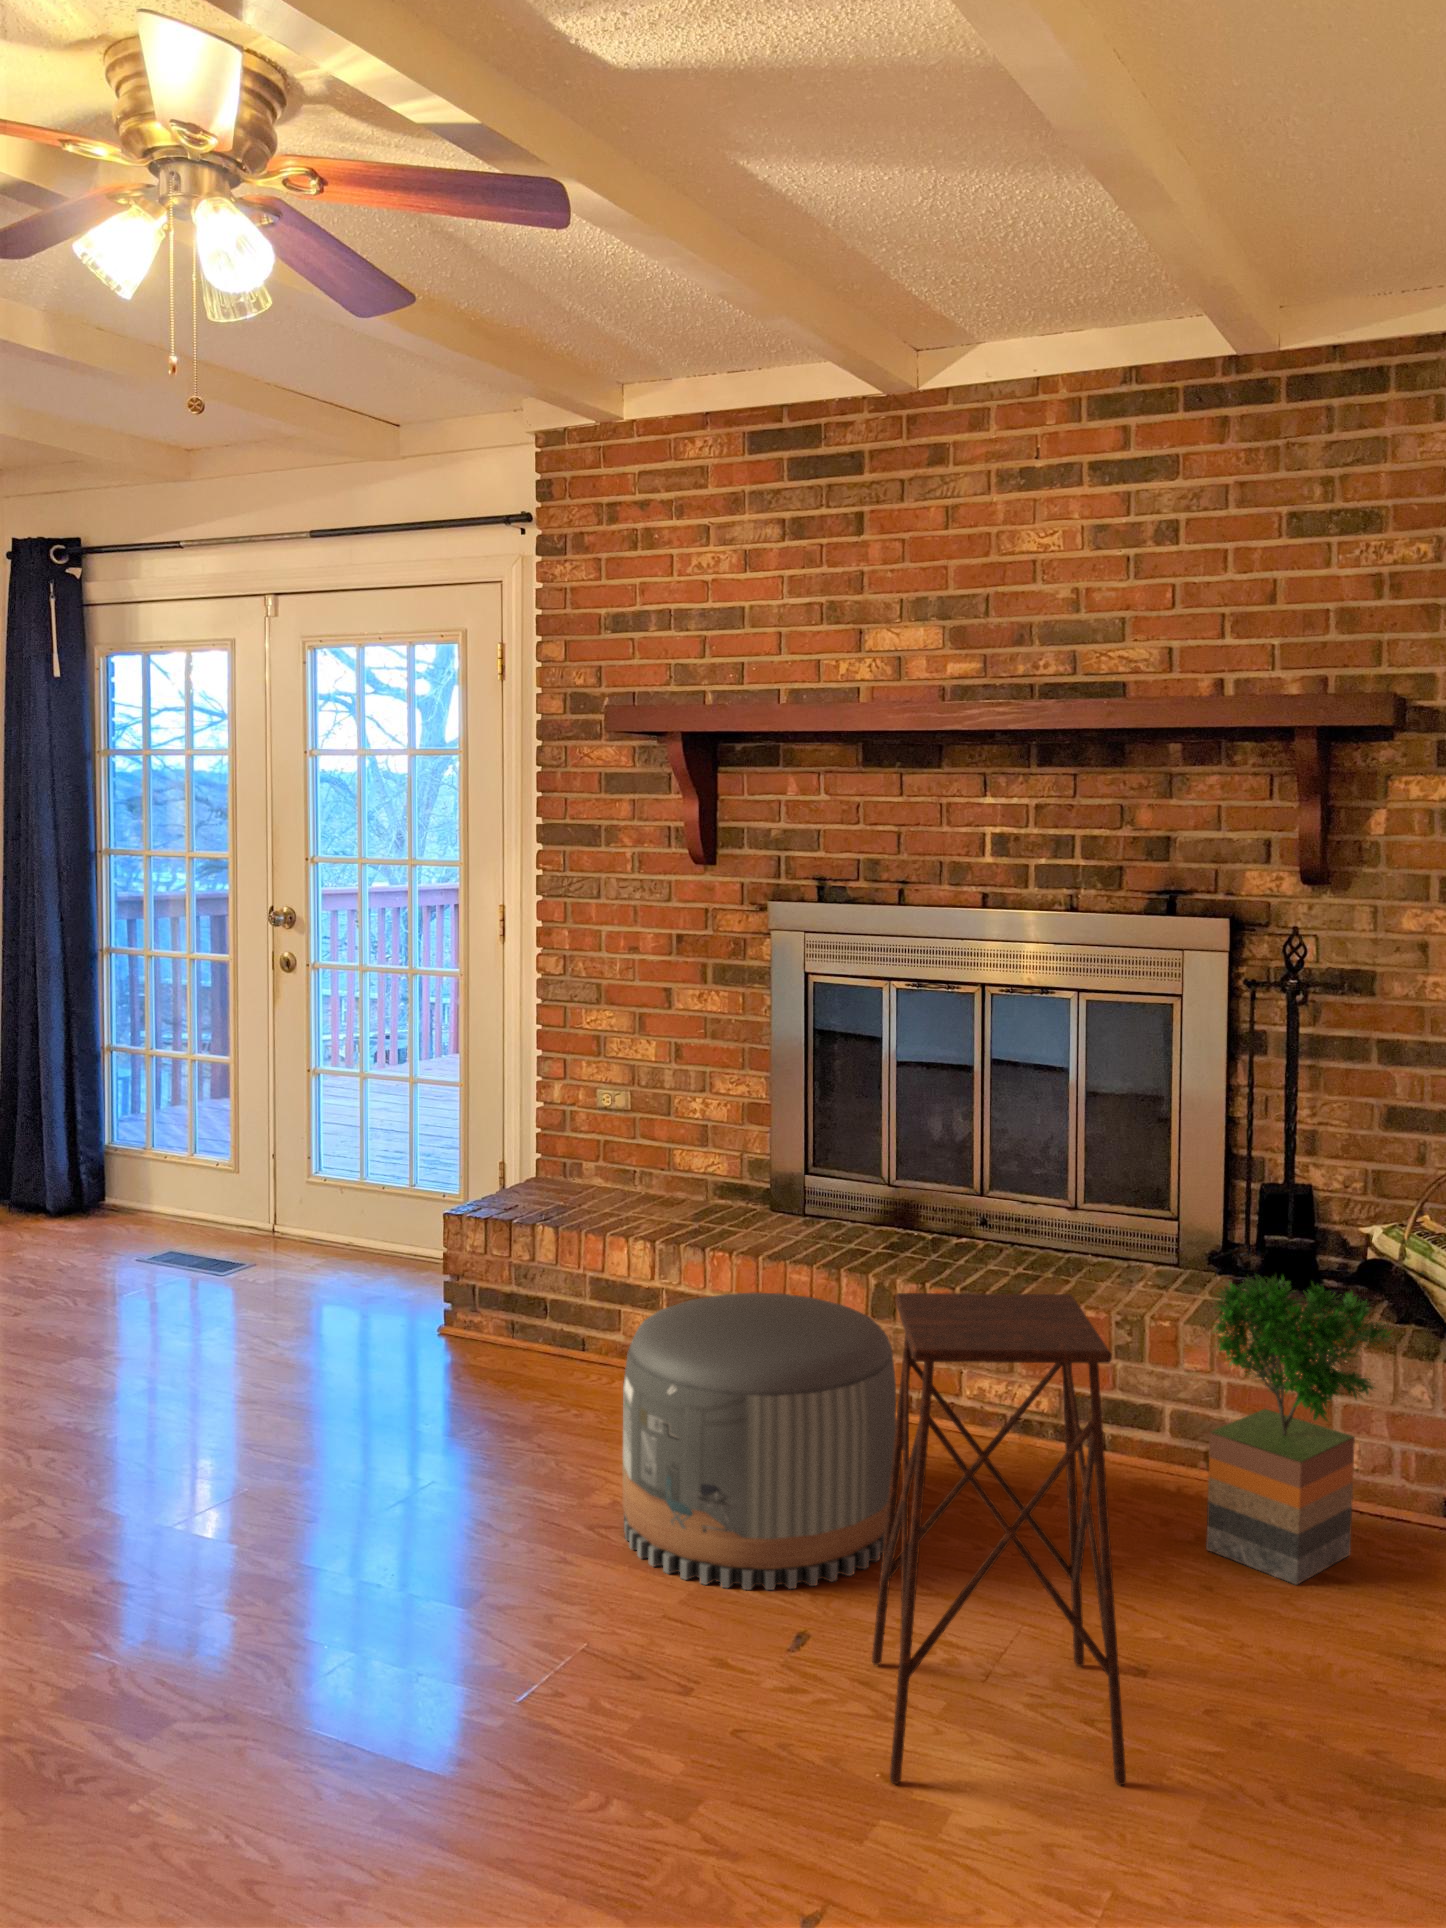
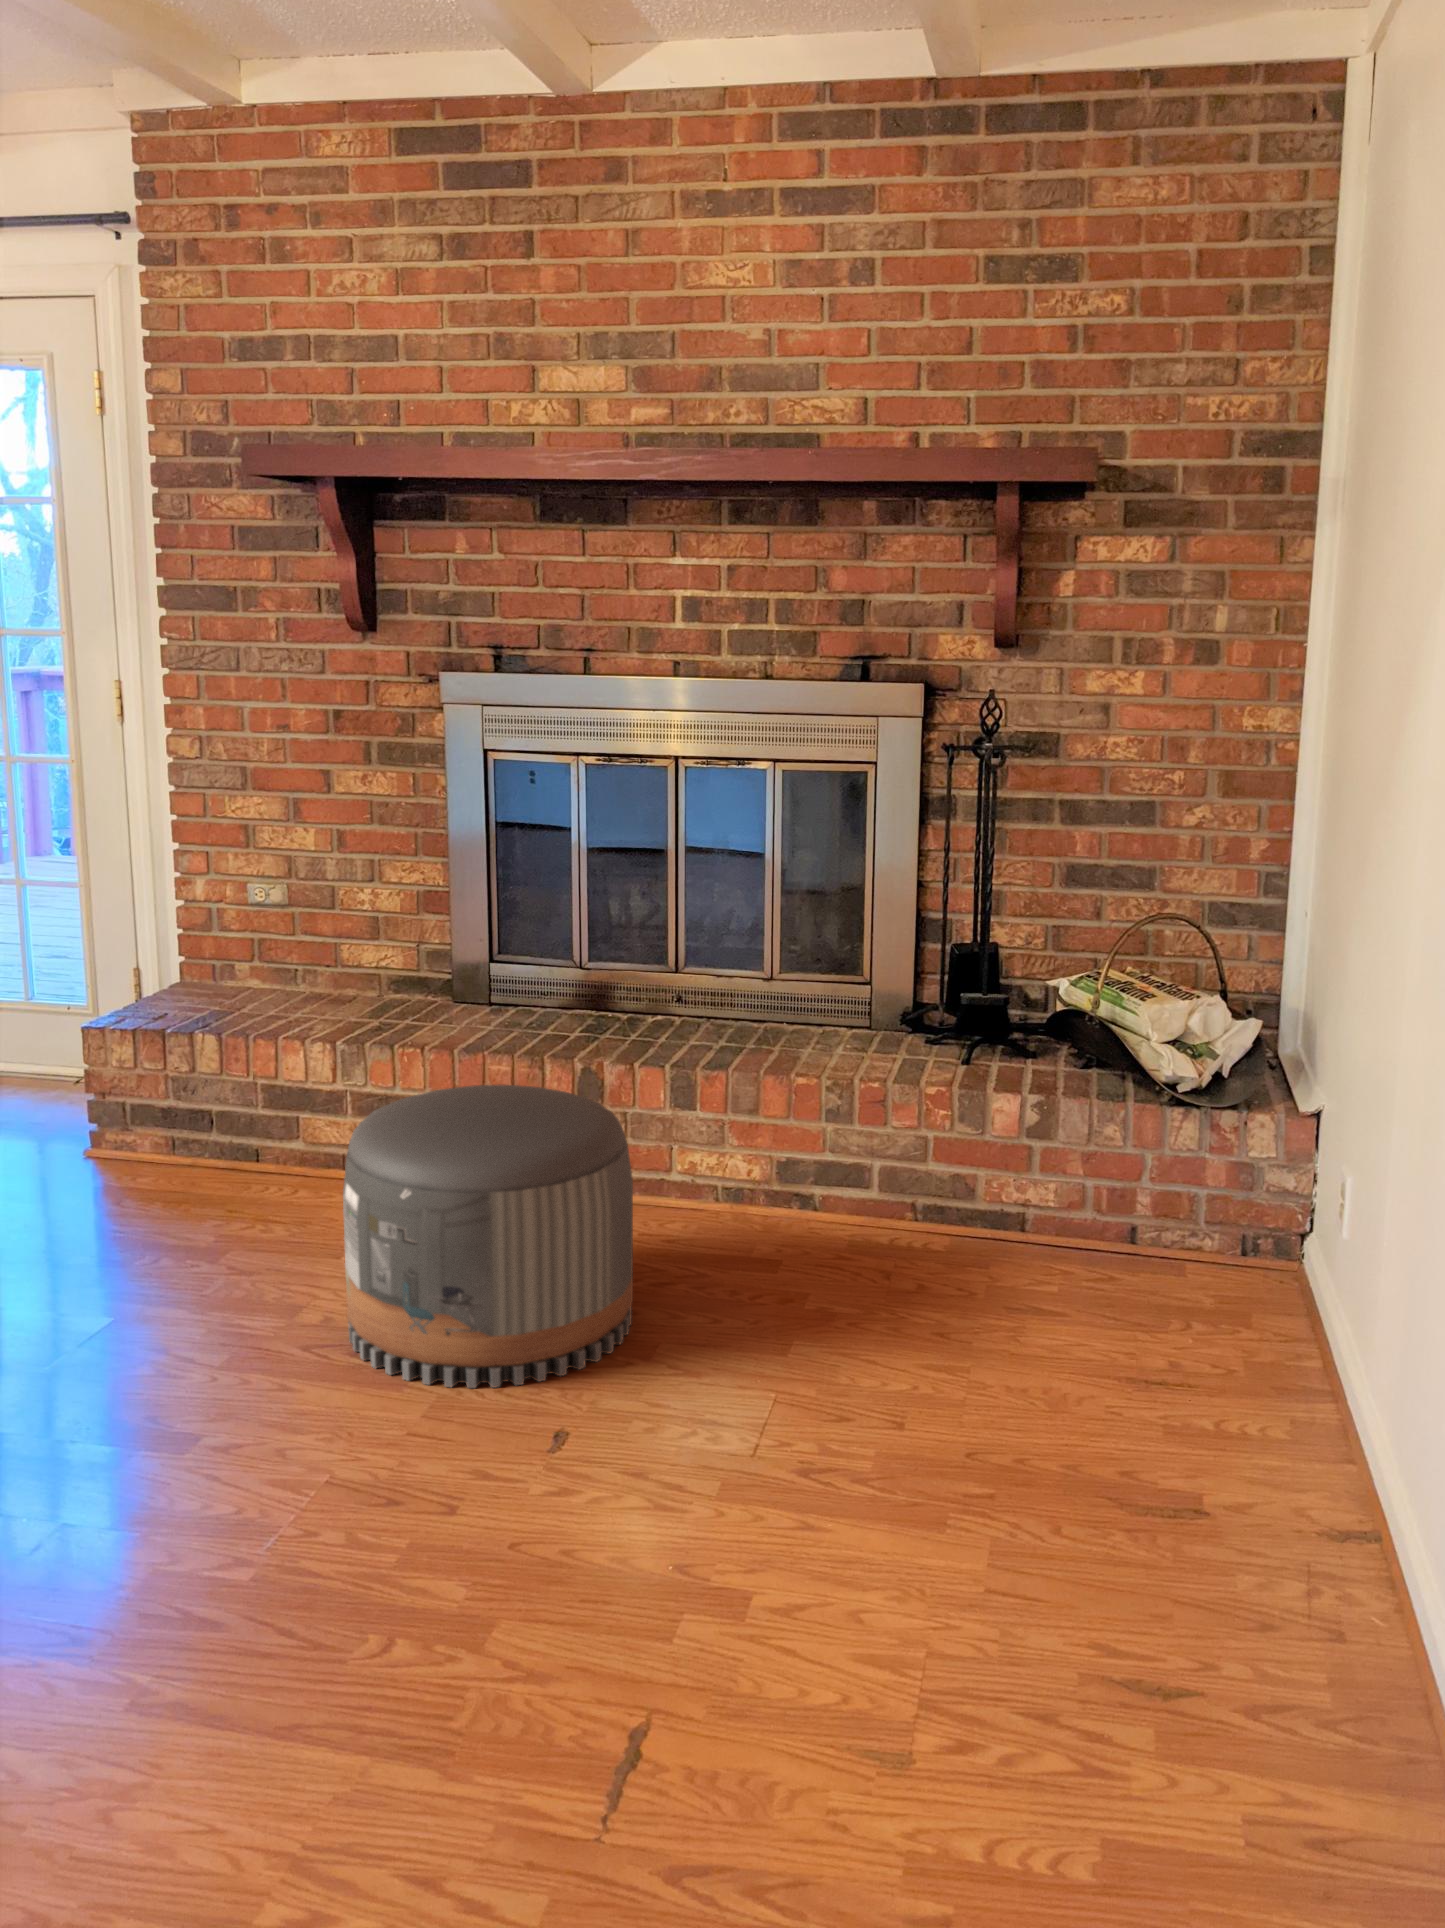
potted tree: present [1206,1275,1391,1585] -> none [932,1030,1109,1323]
side table: present [872,1293,1126,1785] -> none [640,1066,911,1560]

